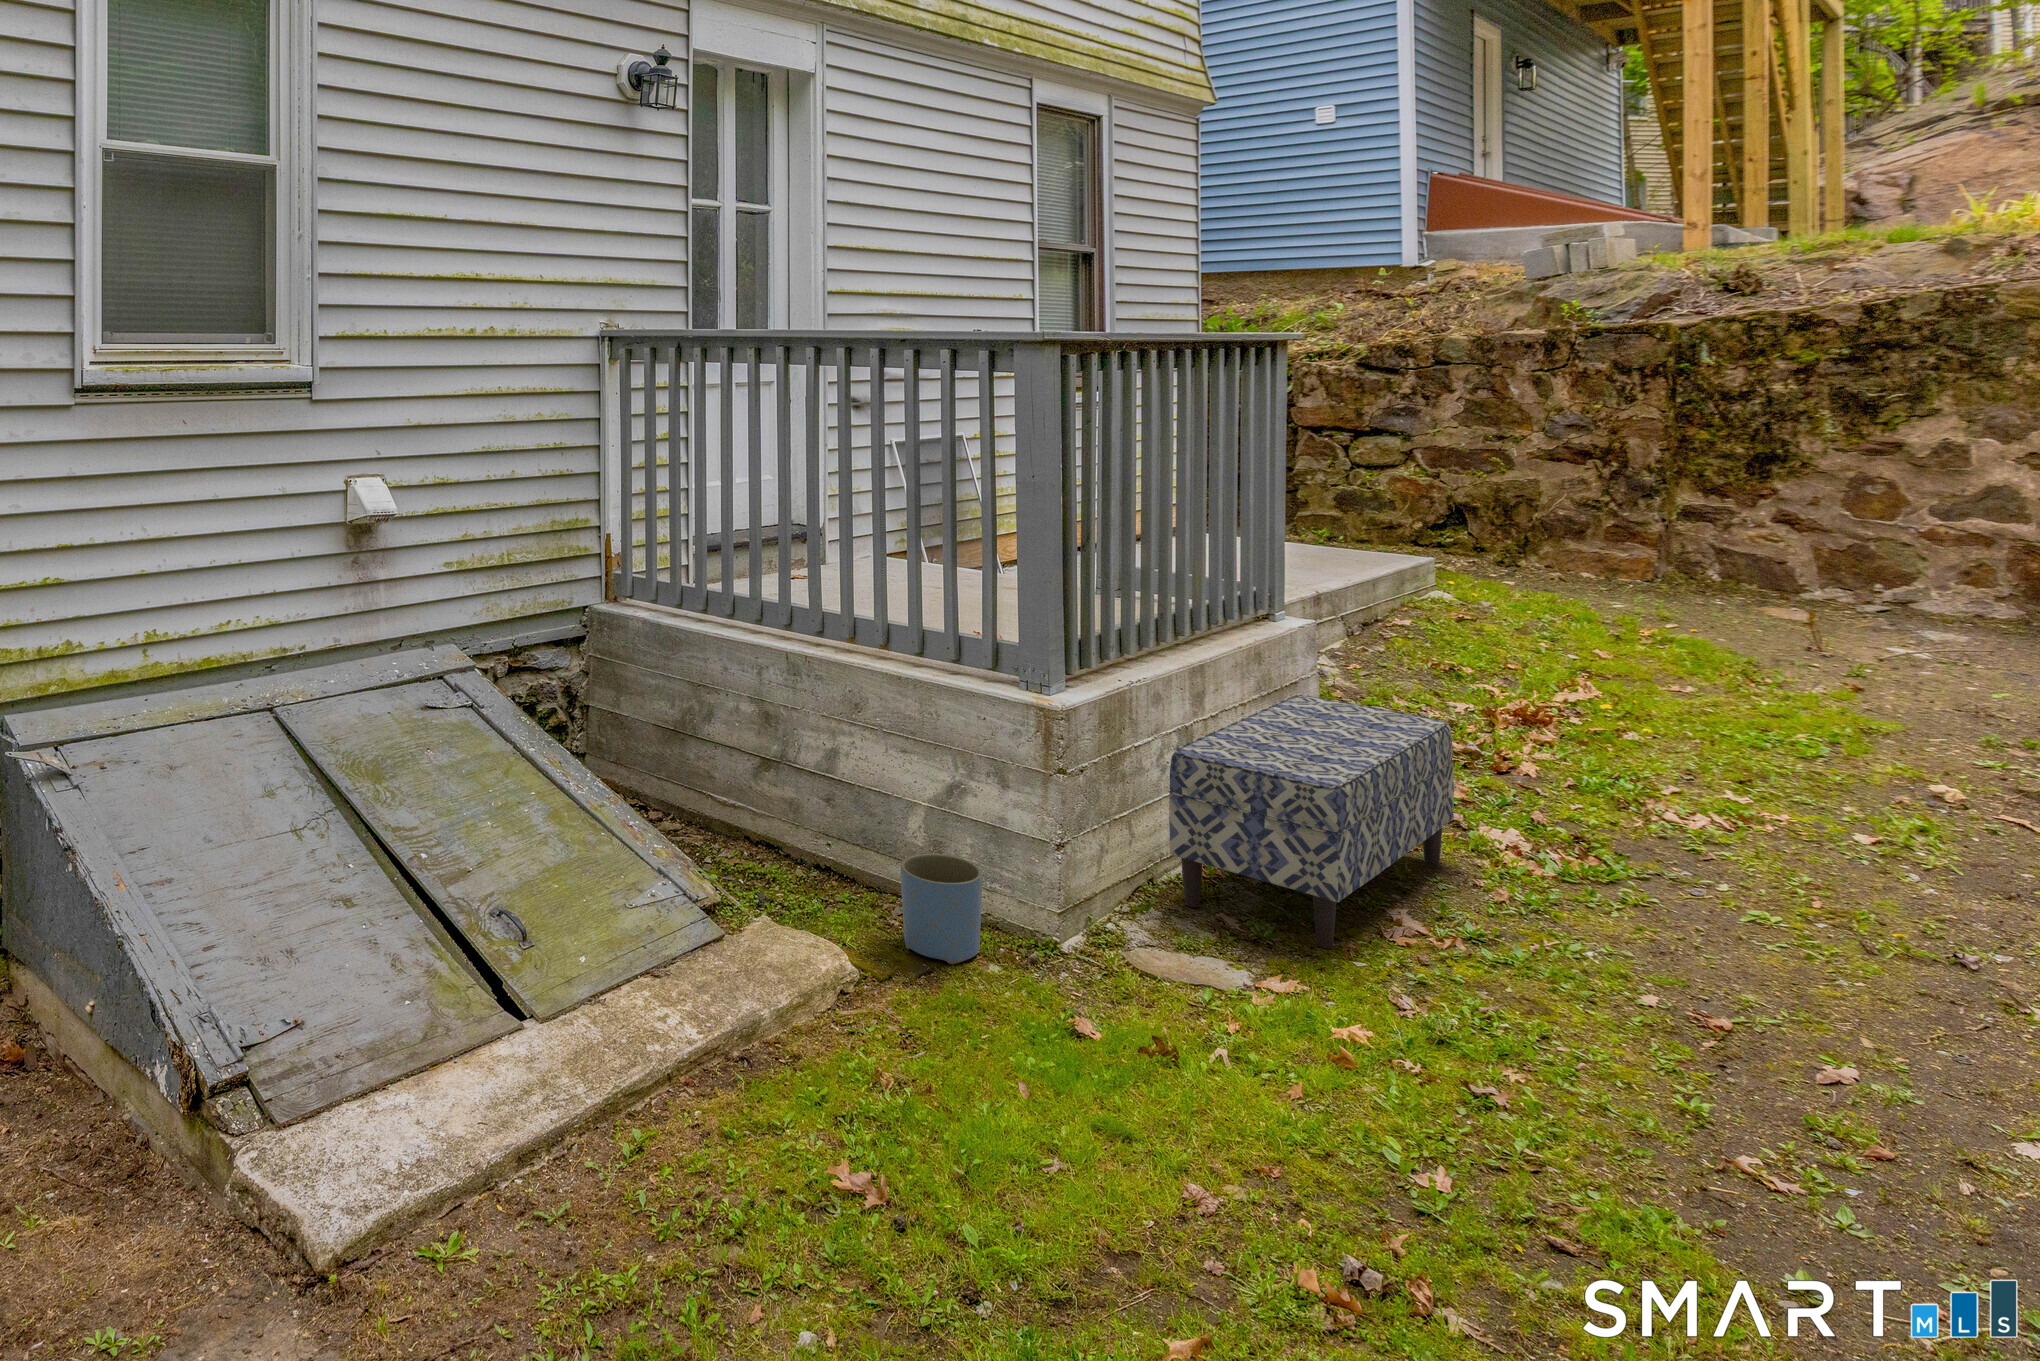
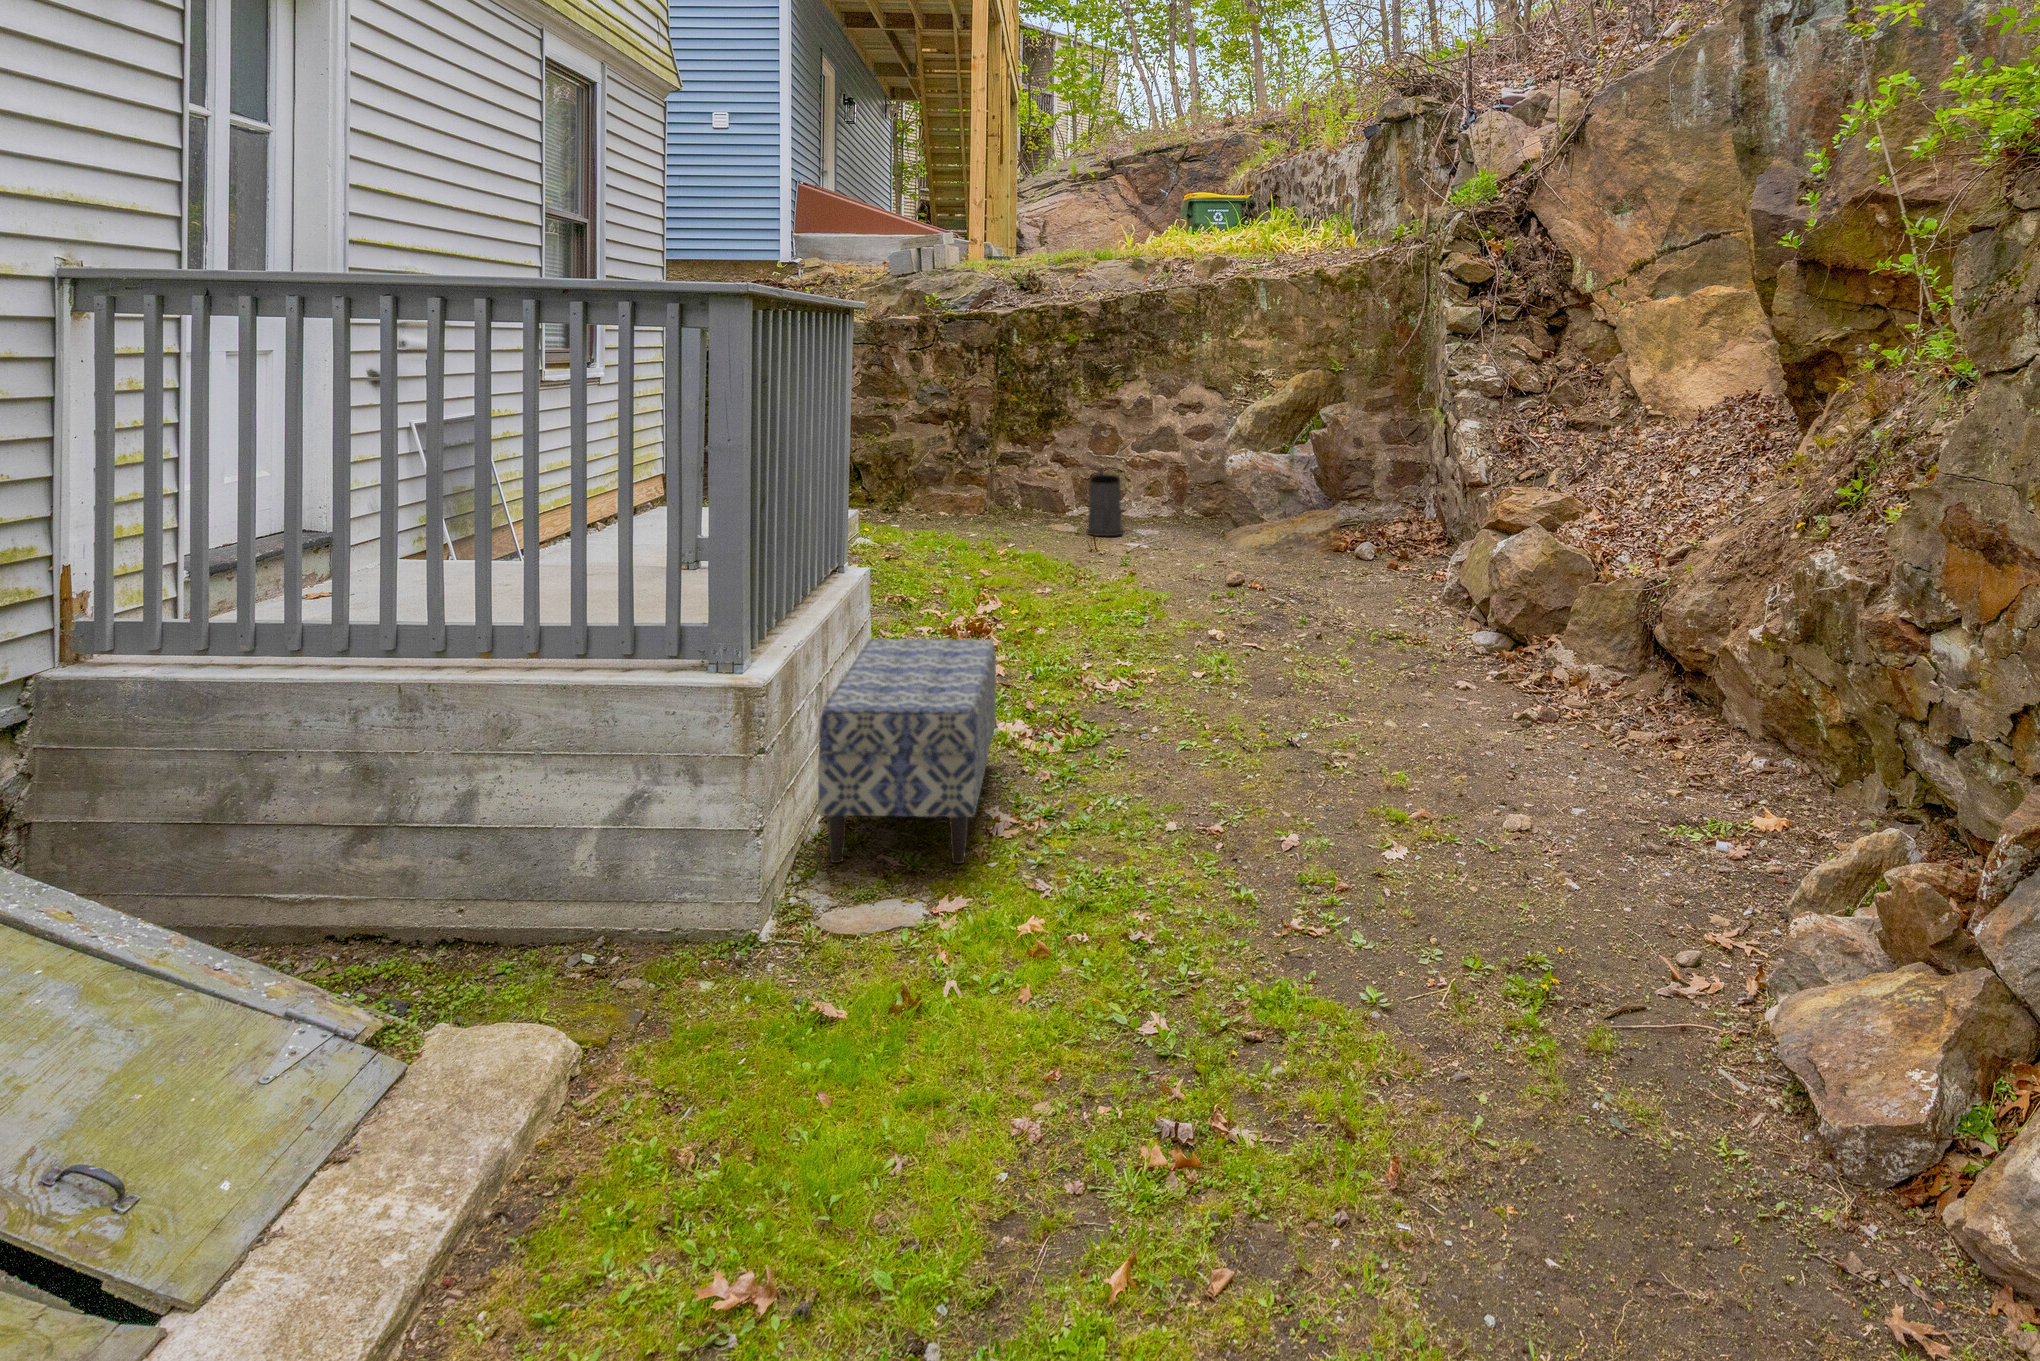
watering can: none [1808,525,1878,628] -> present [1086,468,1123,536]
planter: present [900,853,982,964] -> none [590,877,686,1003]

